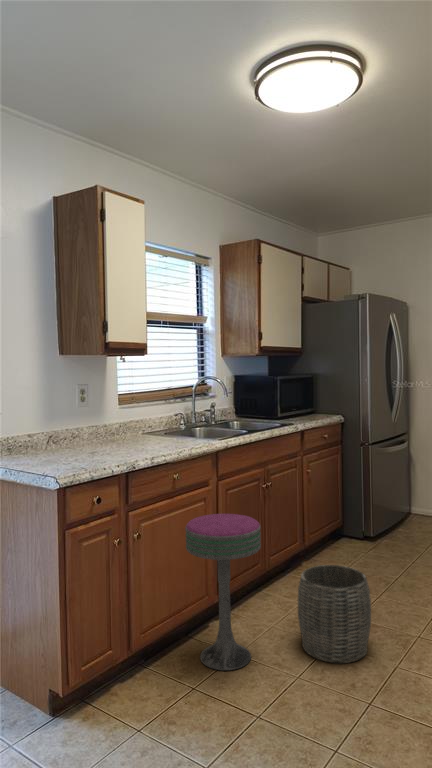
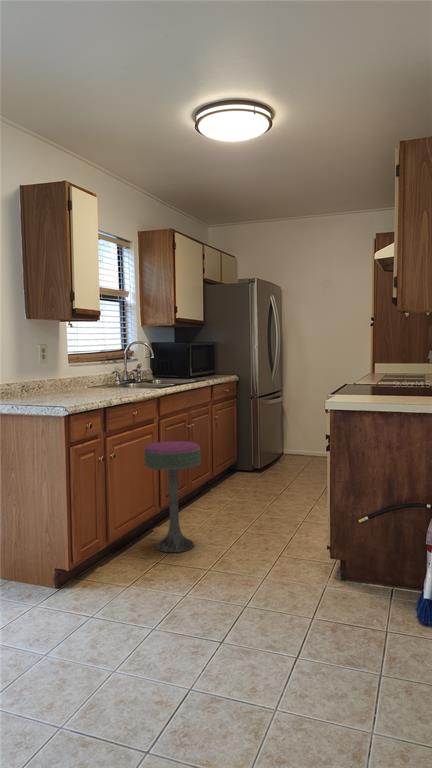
woven basket: present [298,565,371,663] -> none [224,477,276,541]

